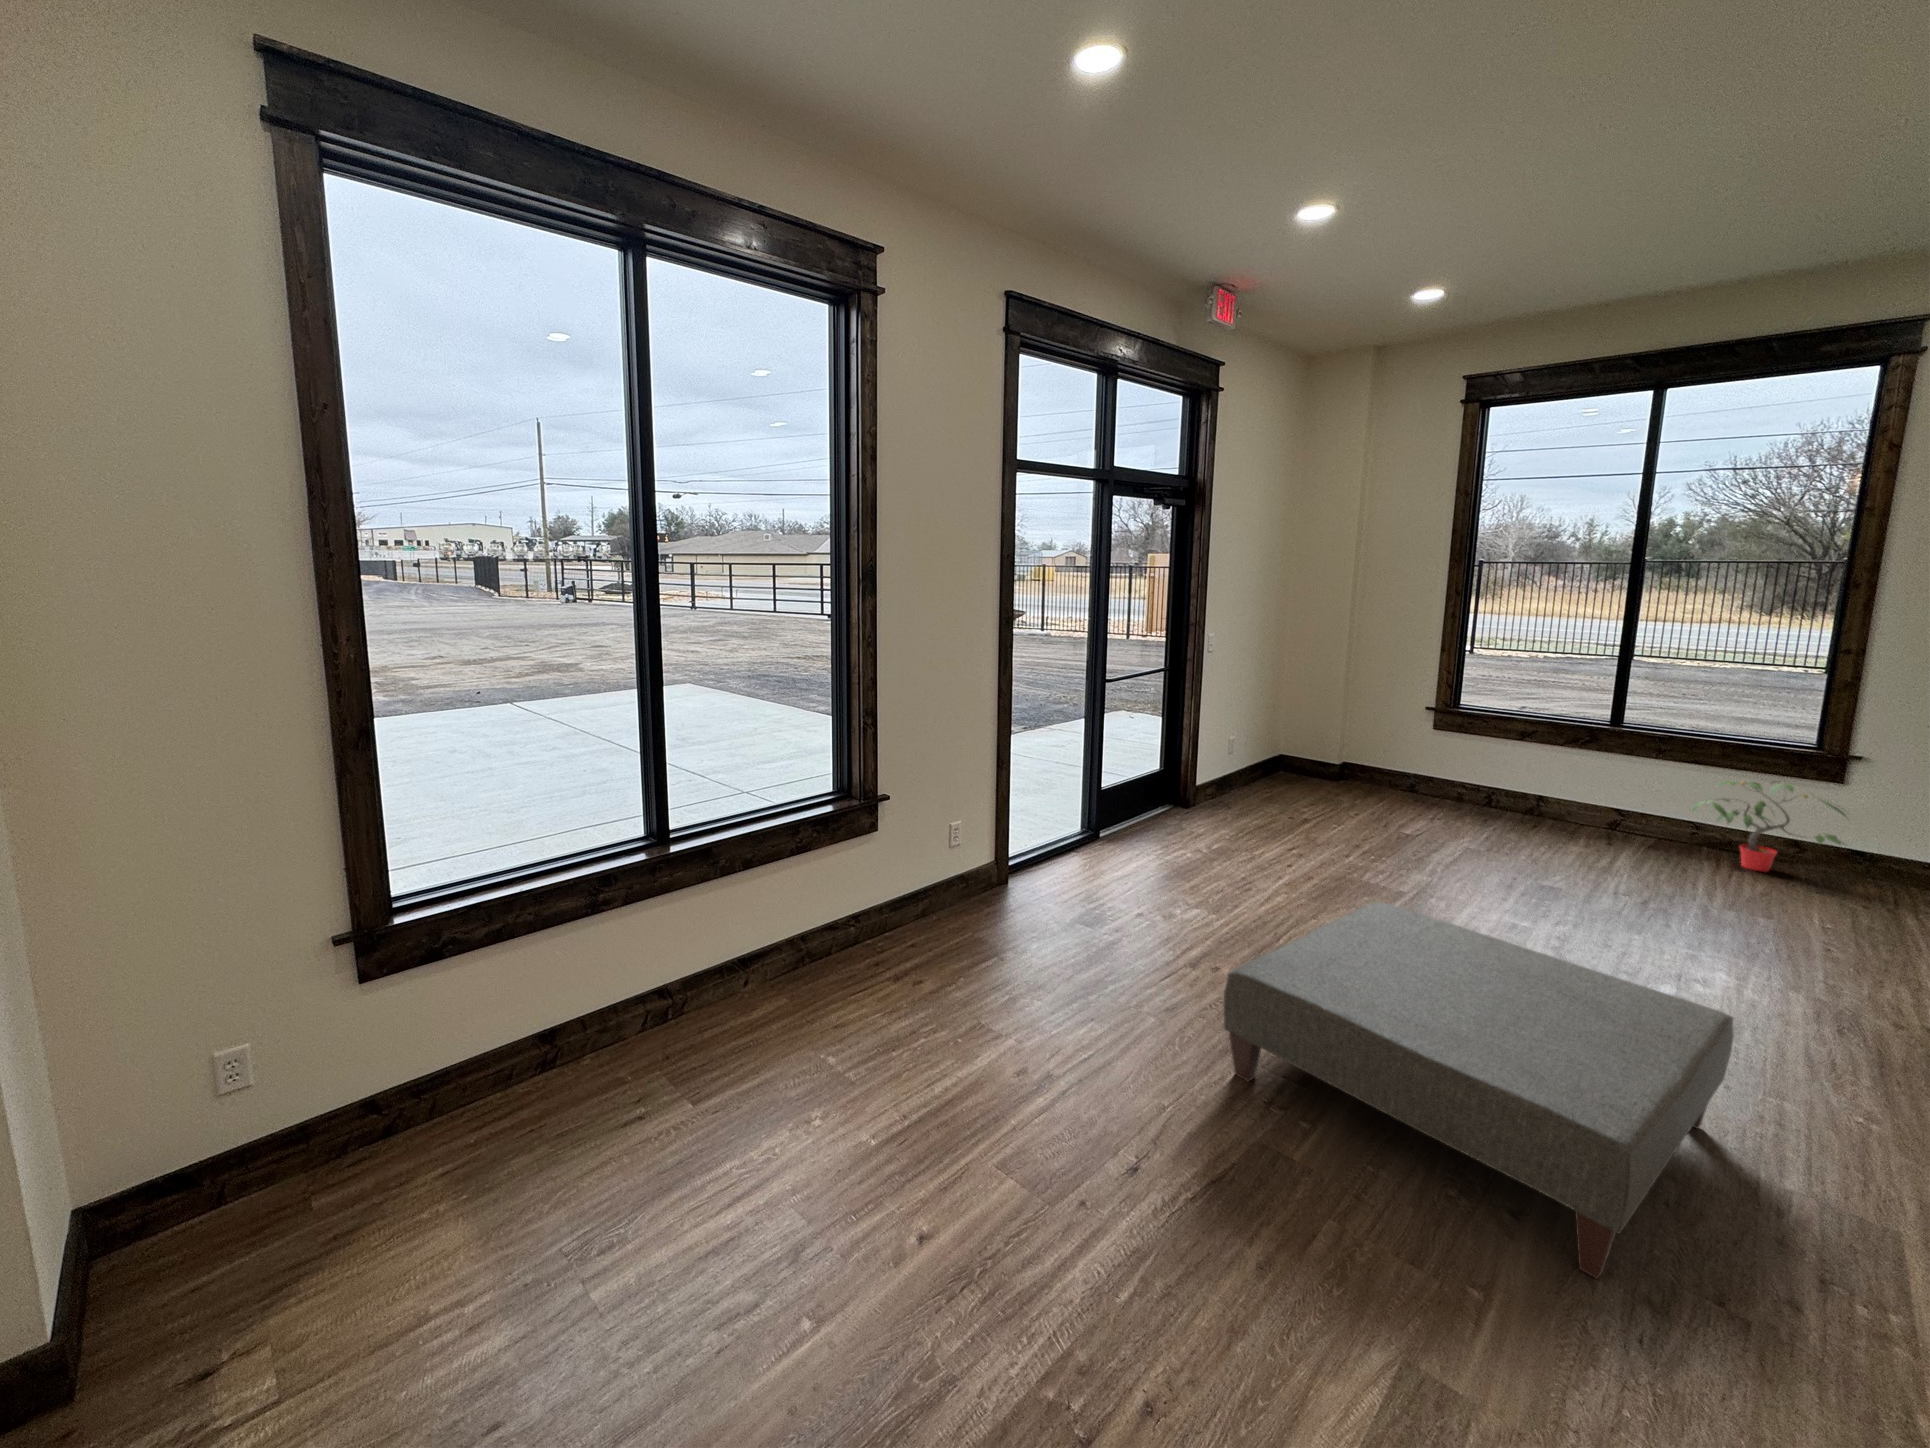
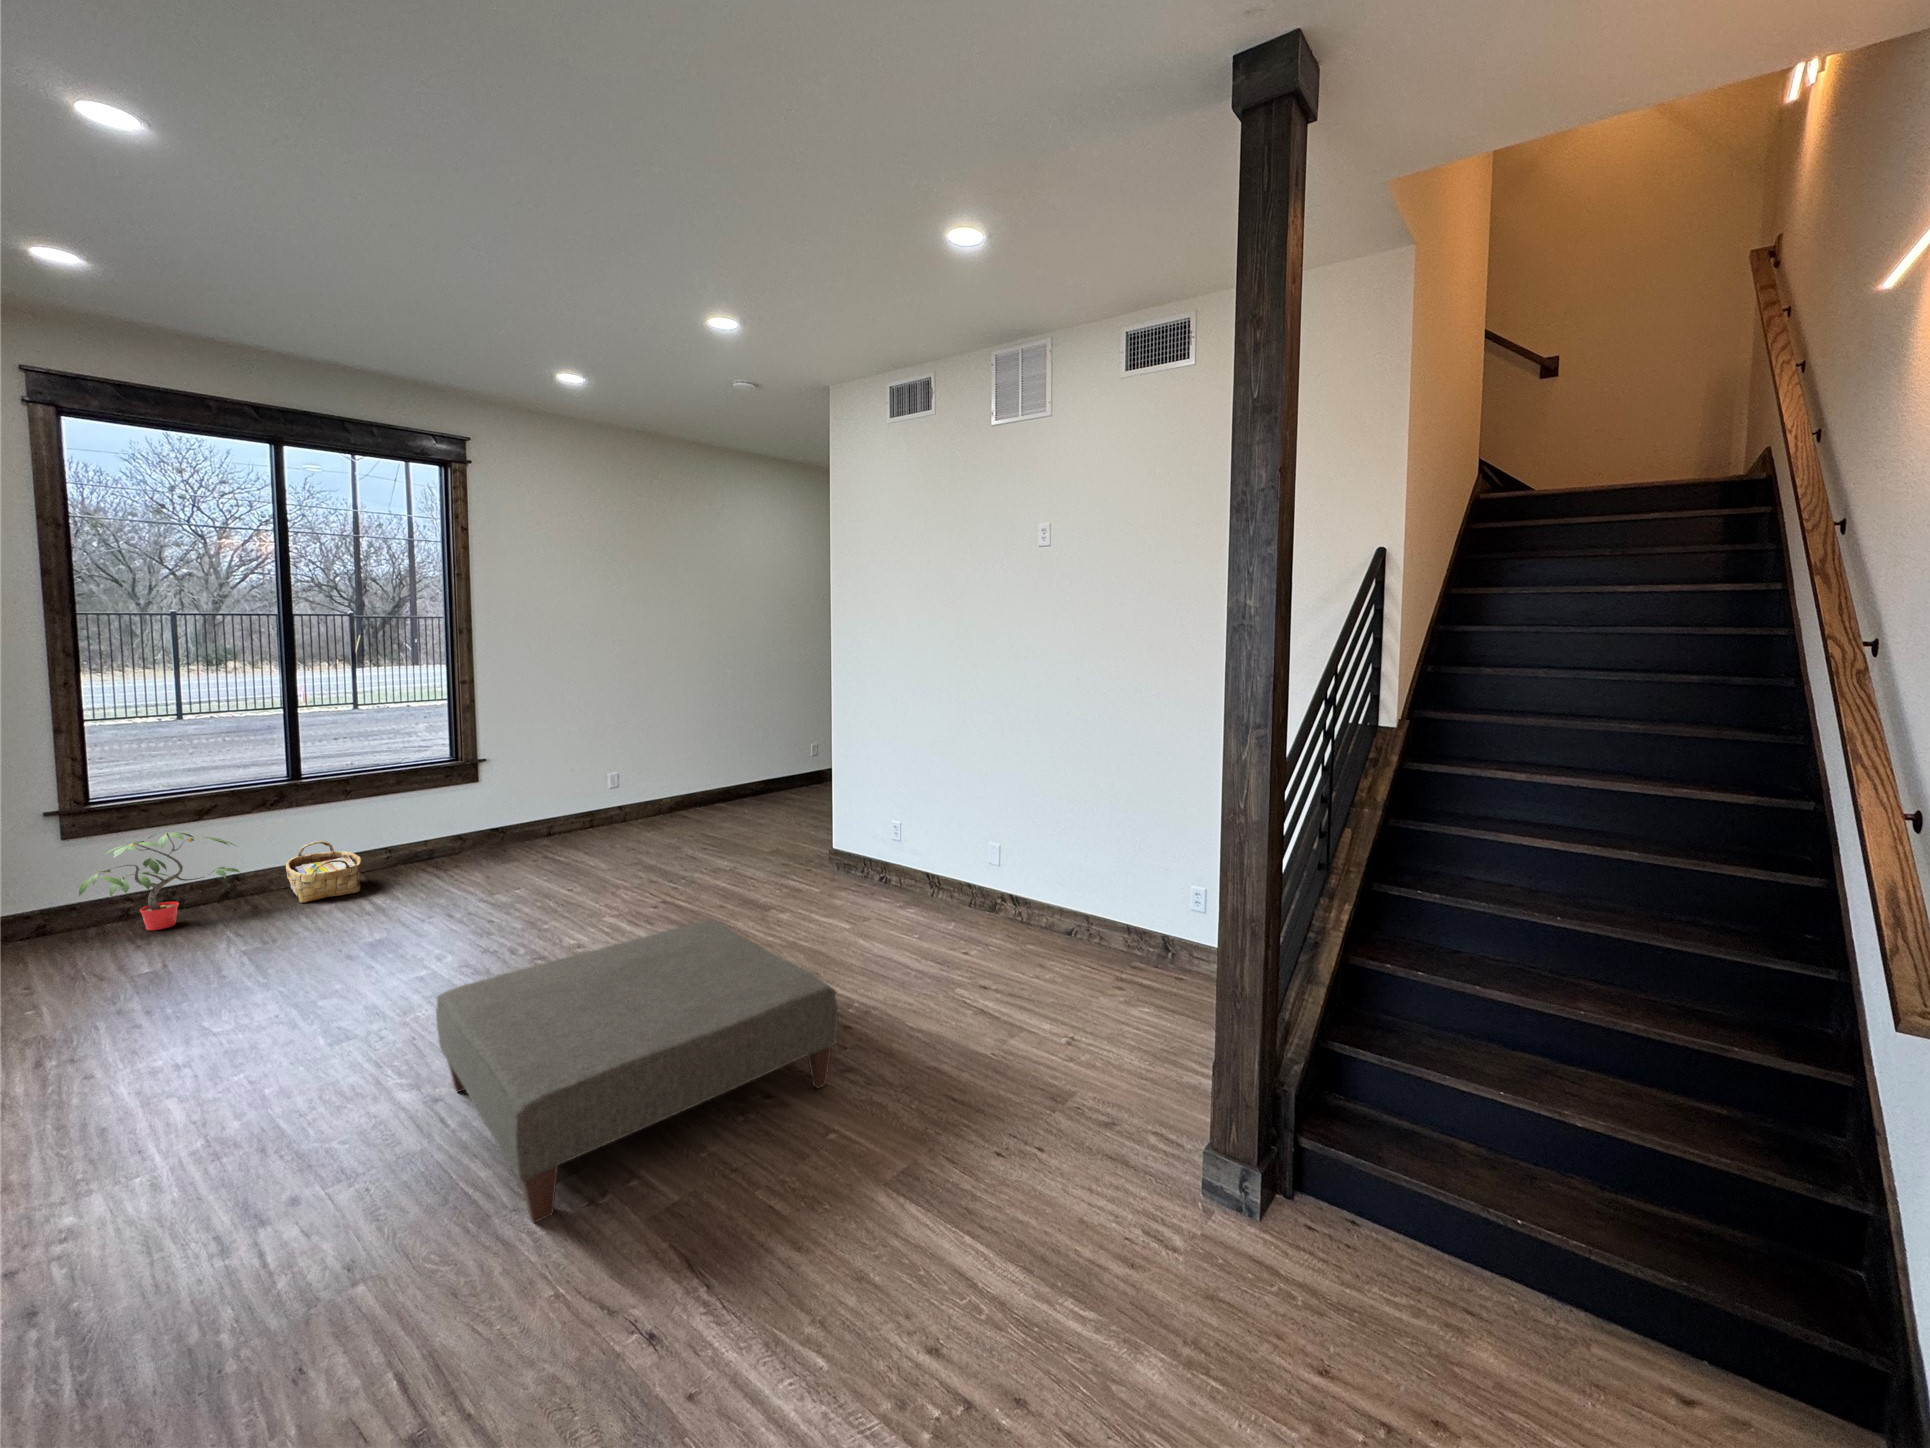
potted plant: present [1693,781,1845,872] -> present [79,832,240,930]
woven basket: none [1570,789,1646,850] -> present [286,841,362,903]

